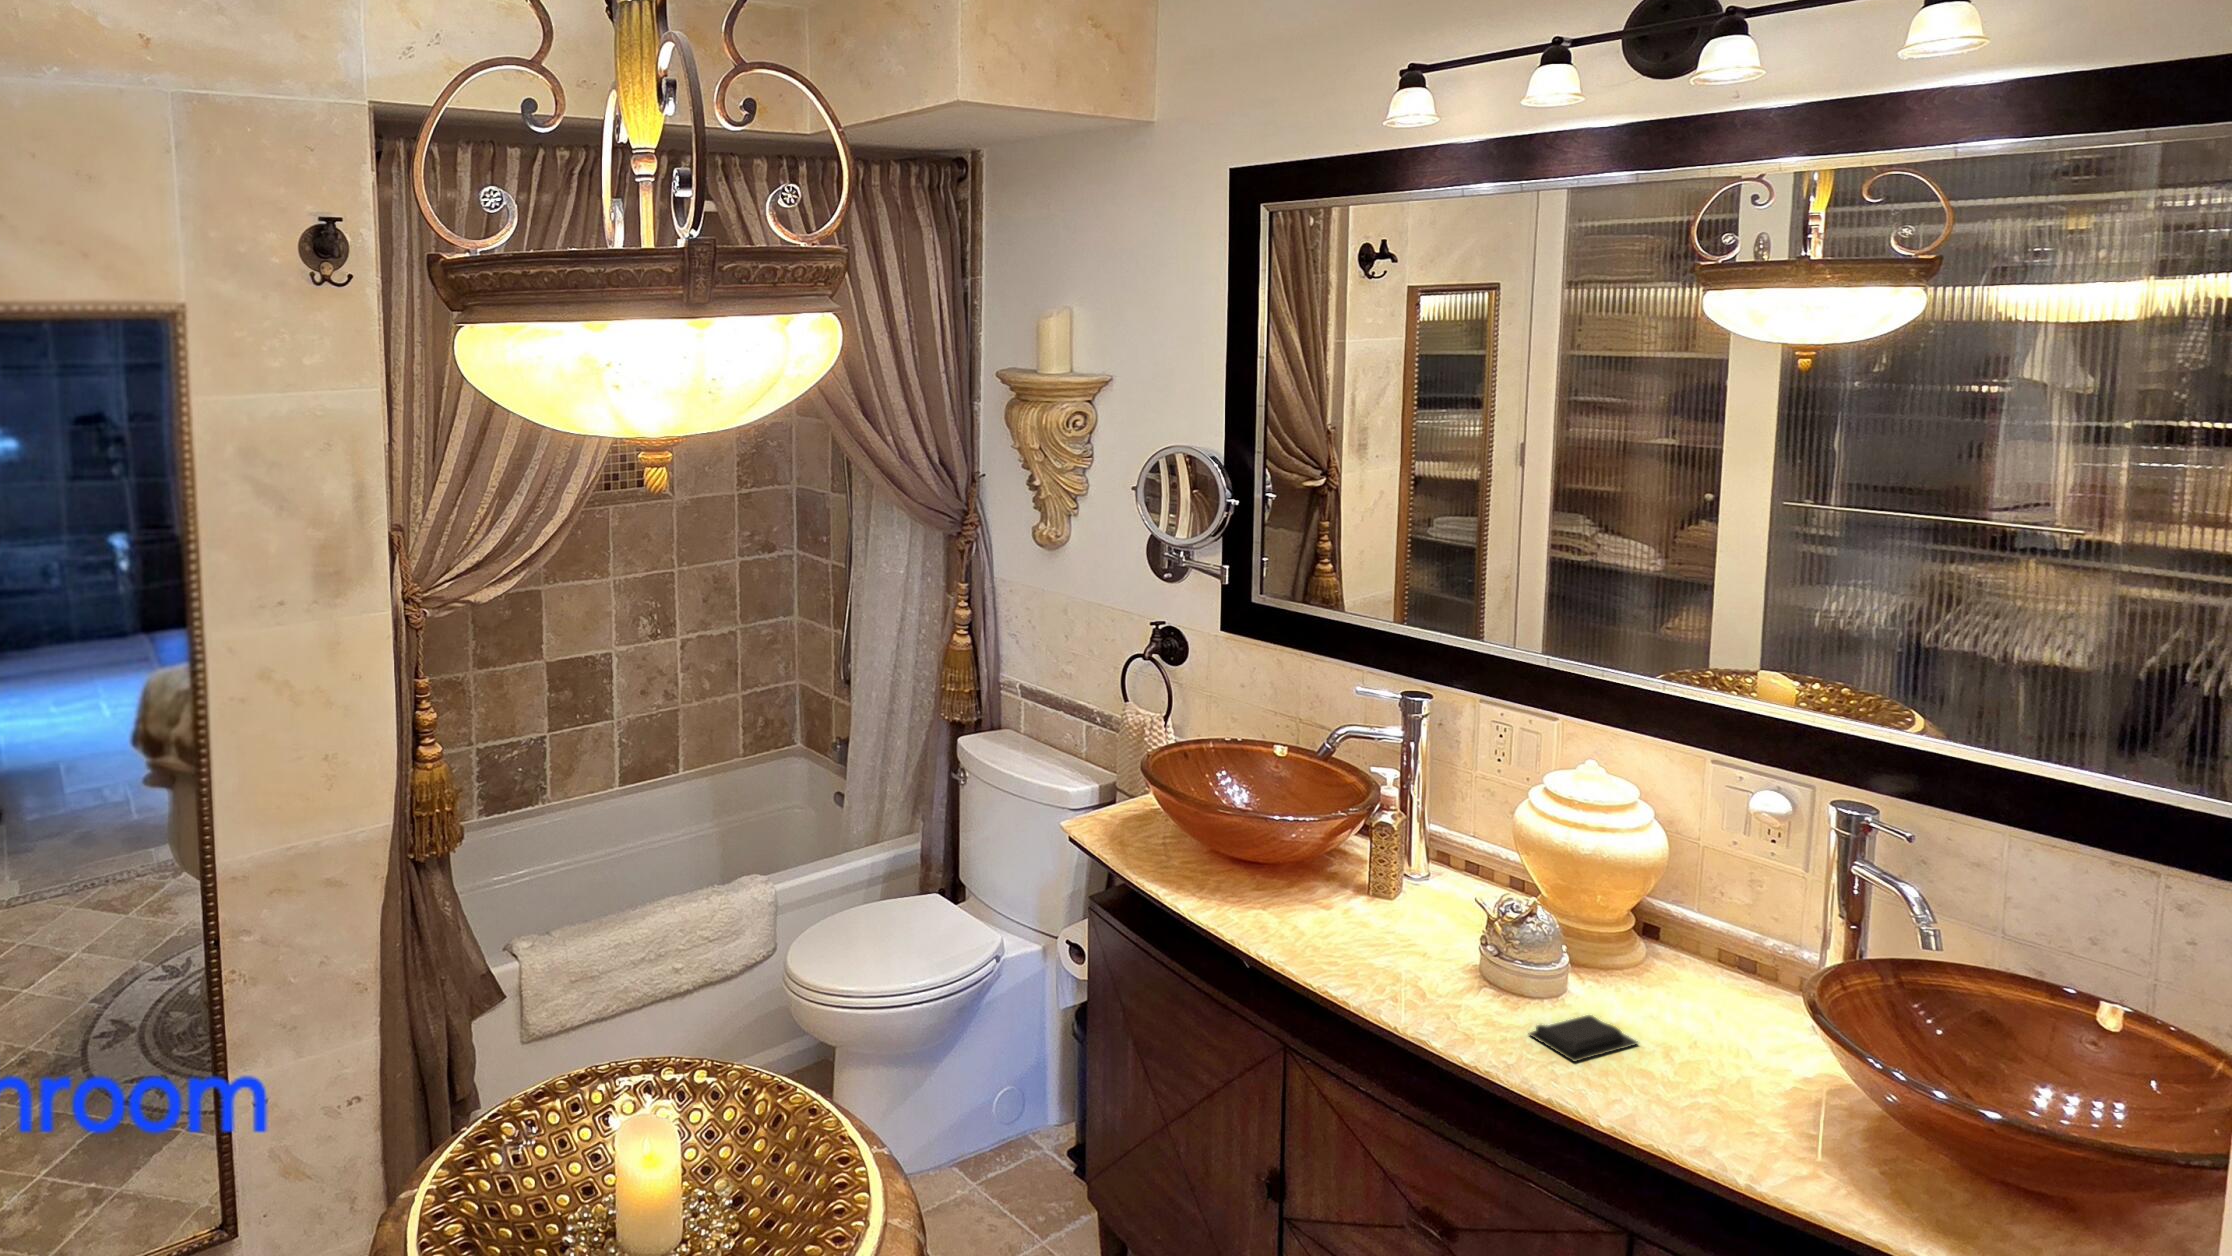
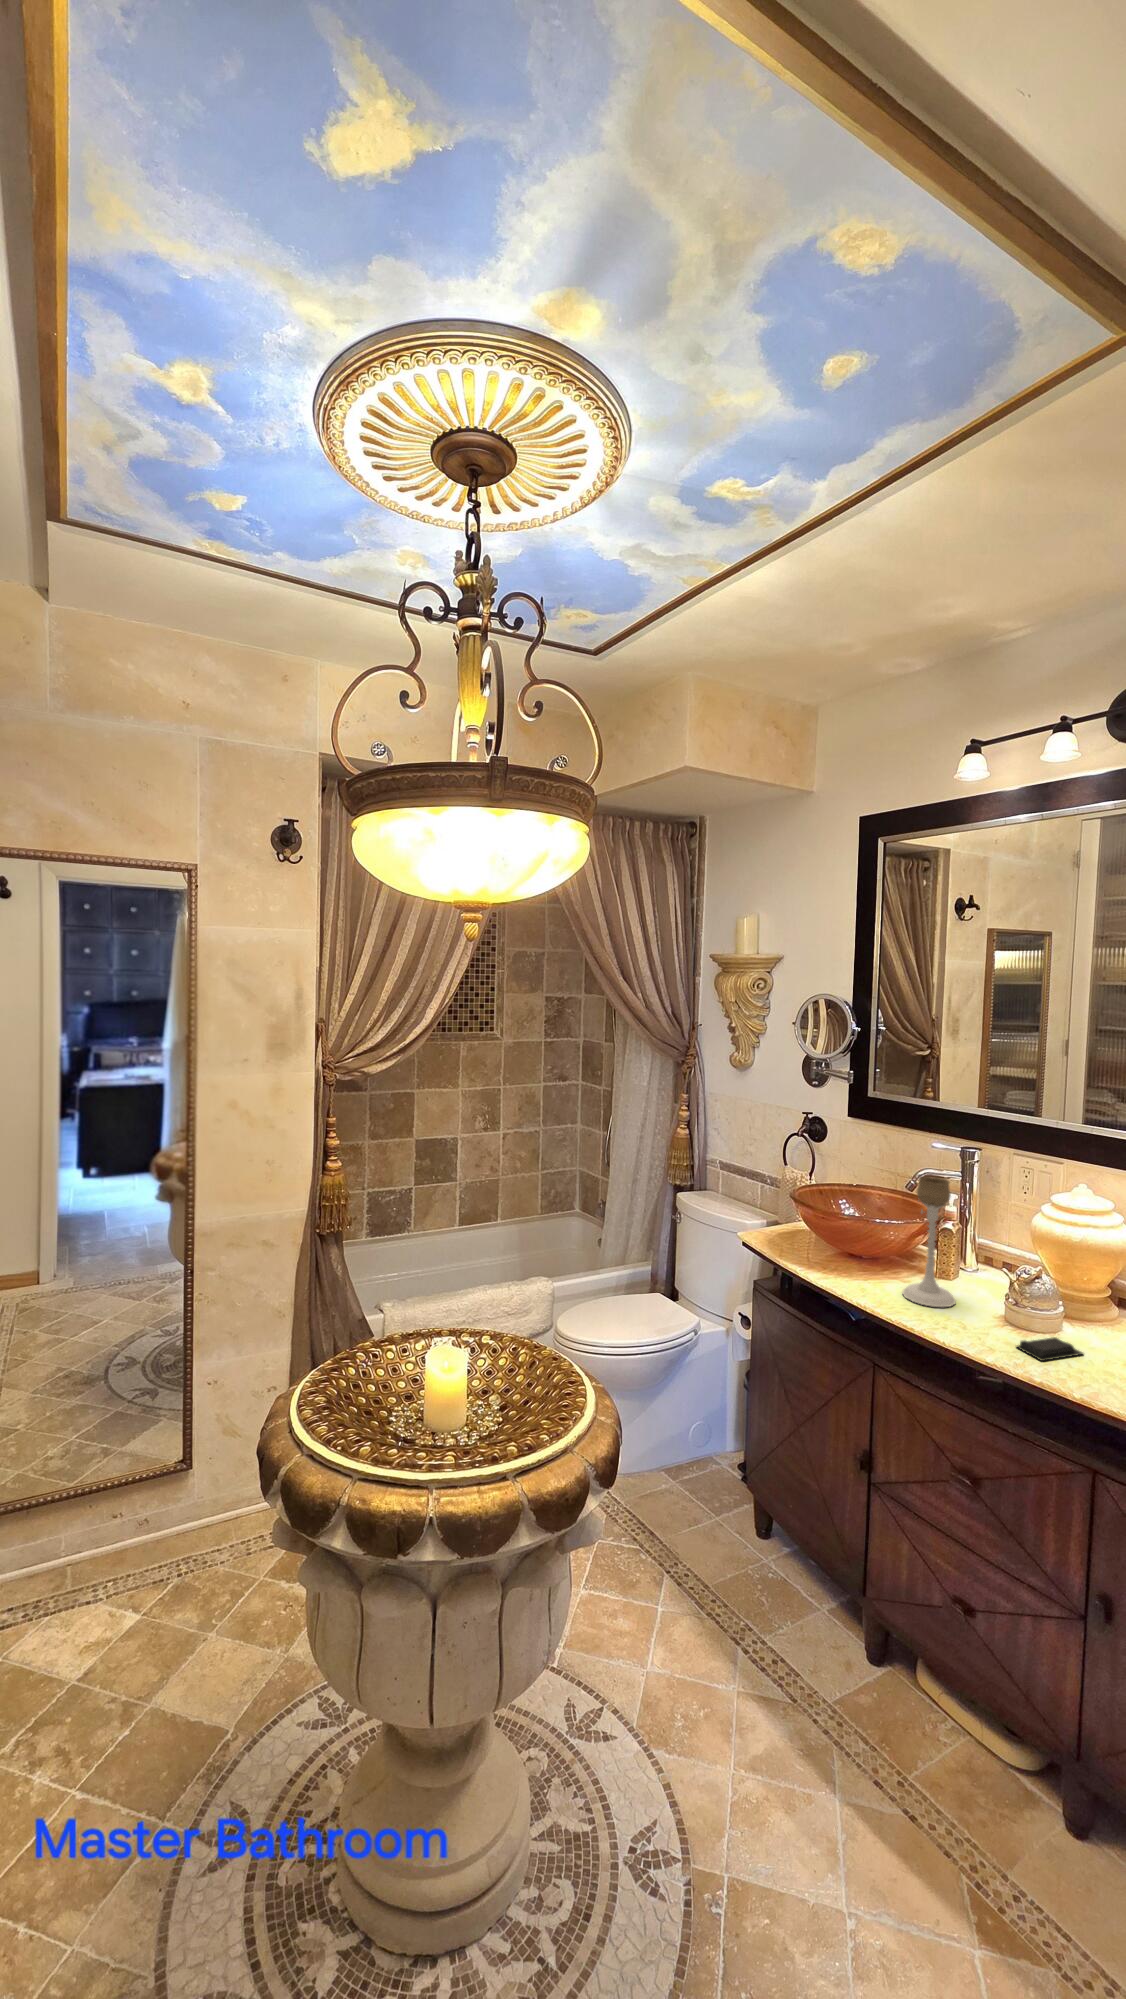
candle holder: none [1336,749,1422,959] -> present [903,1176,956,1307]

